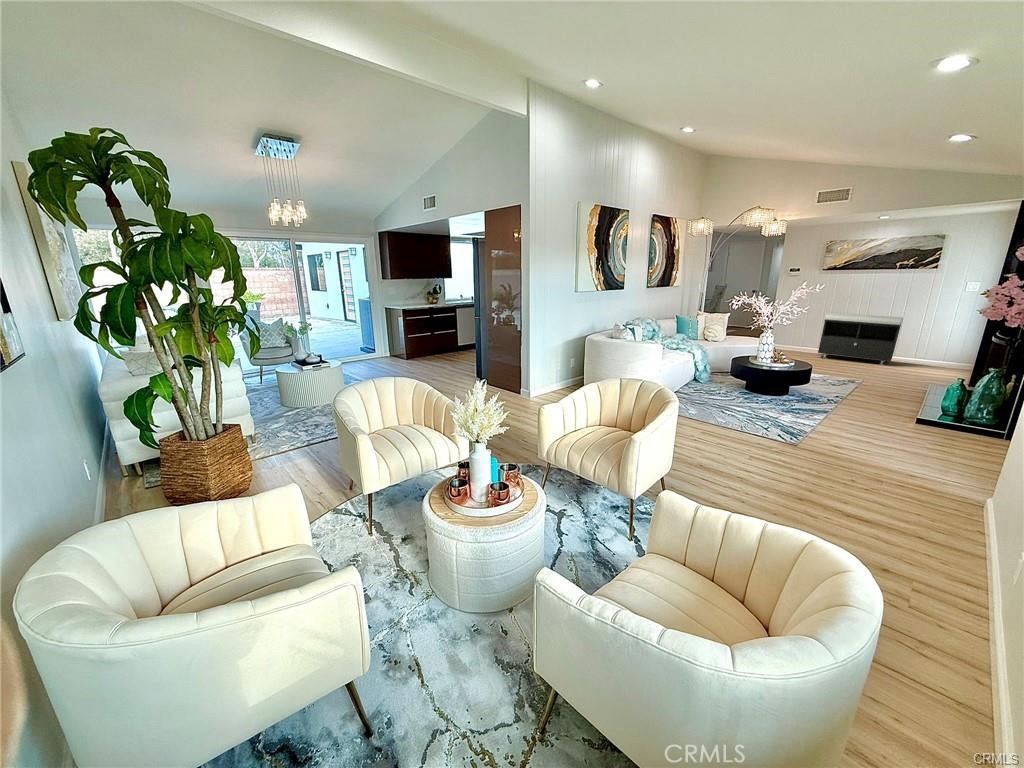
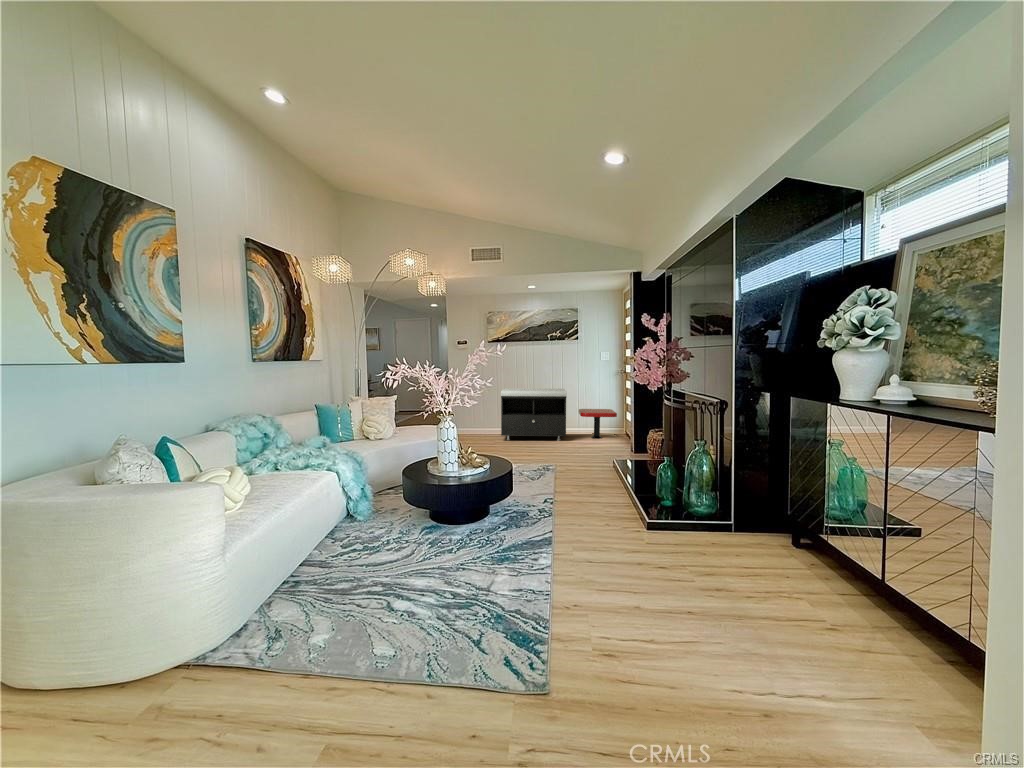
pedestal table: none [915,339,965,369] -> present [578,409,617,439]

